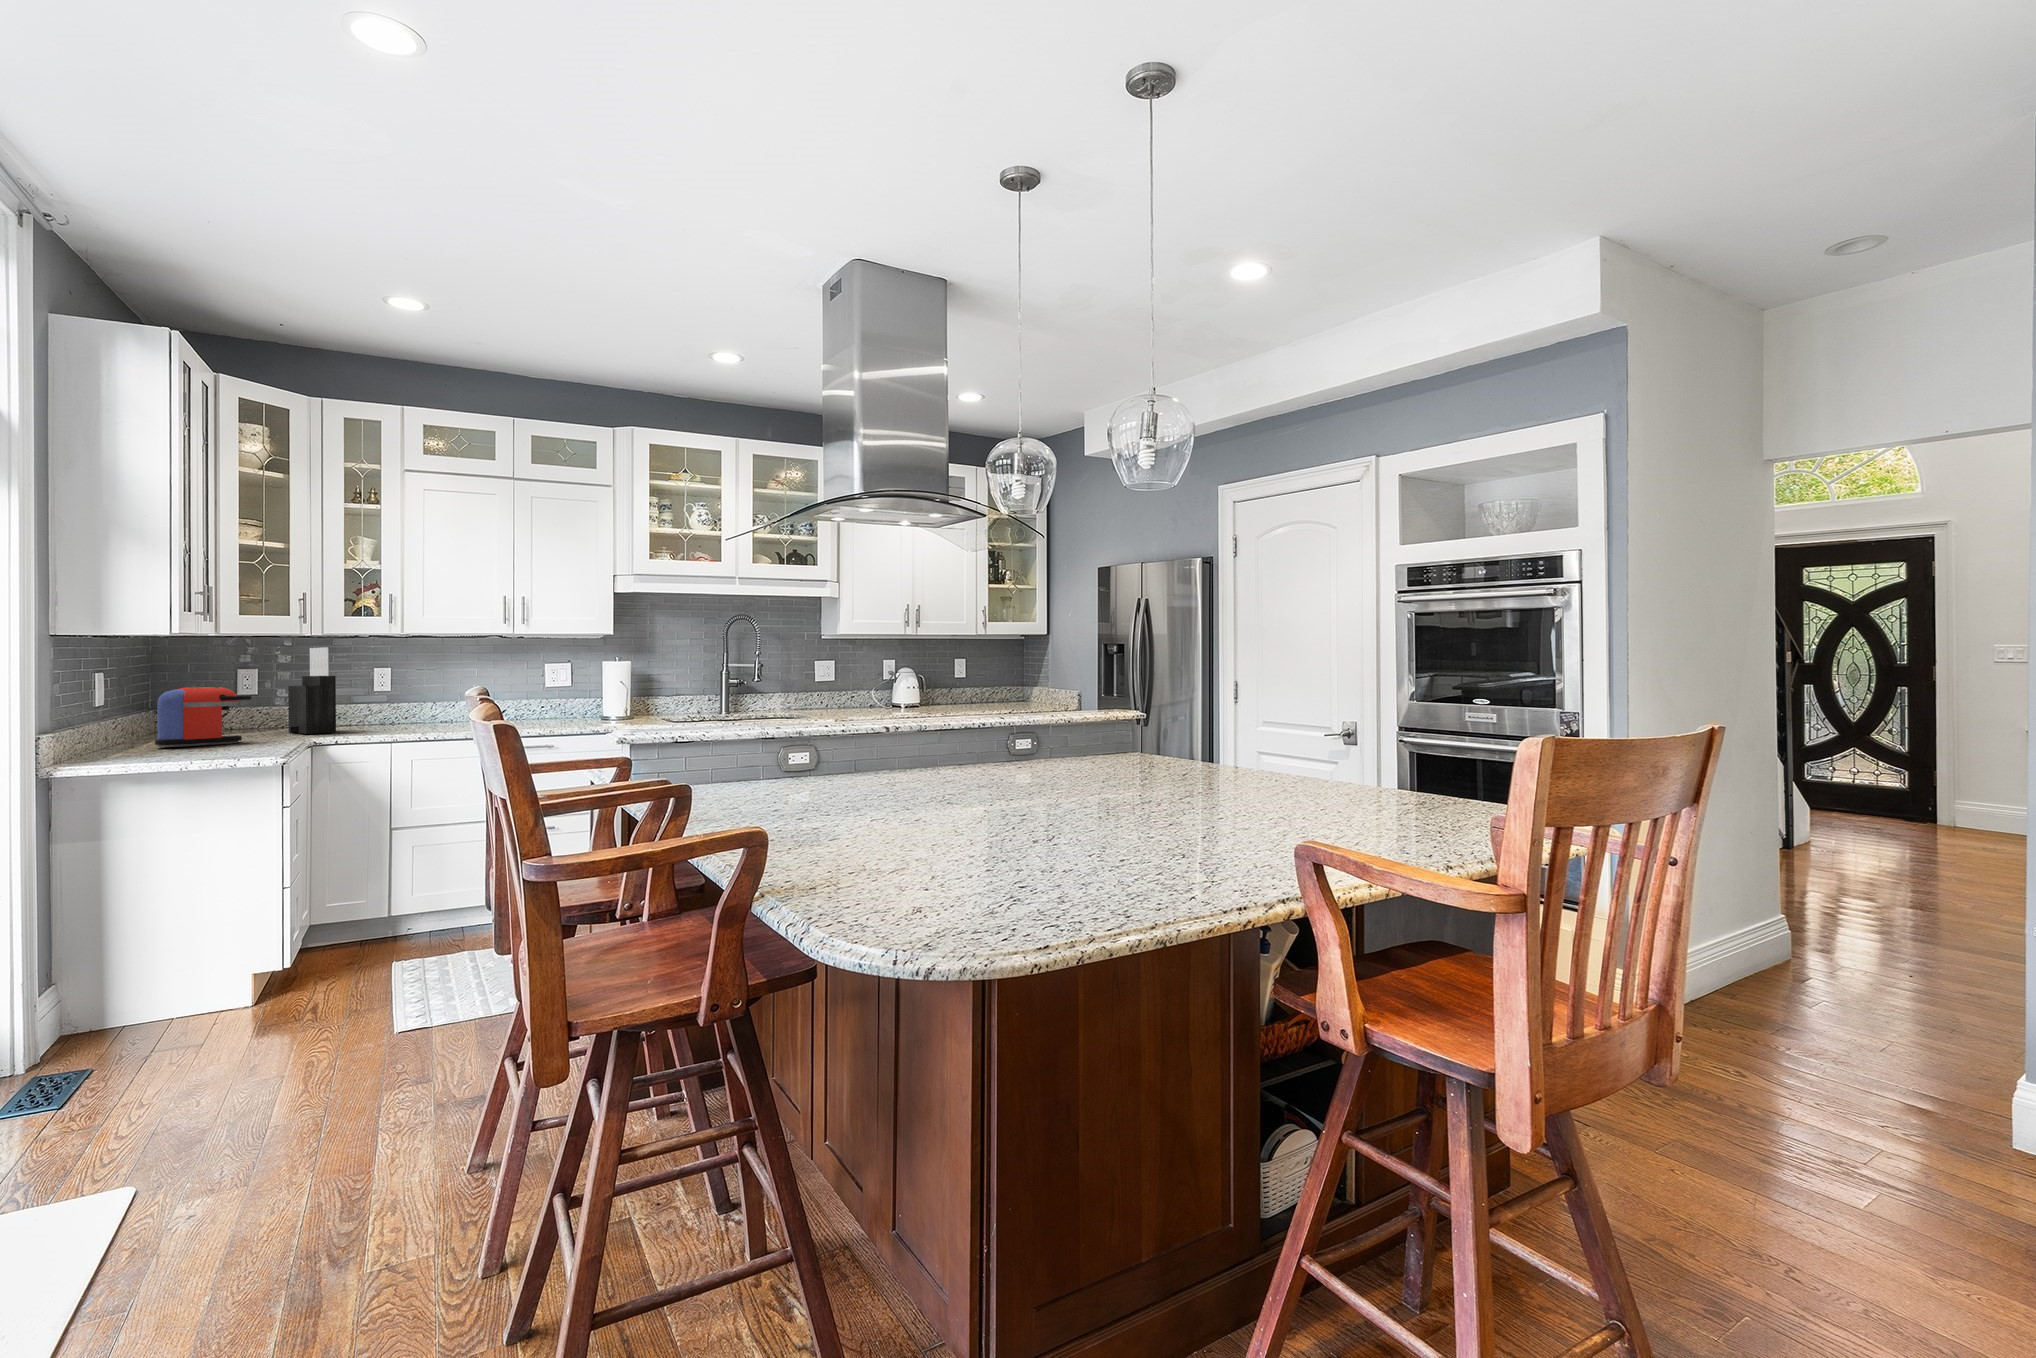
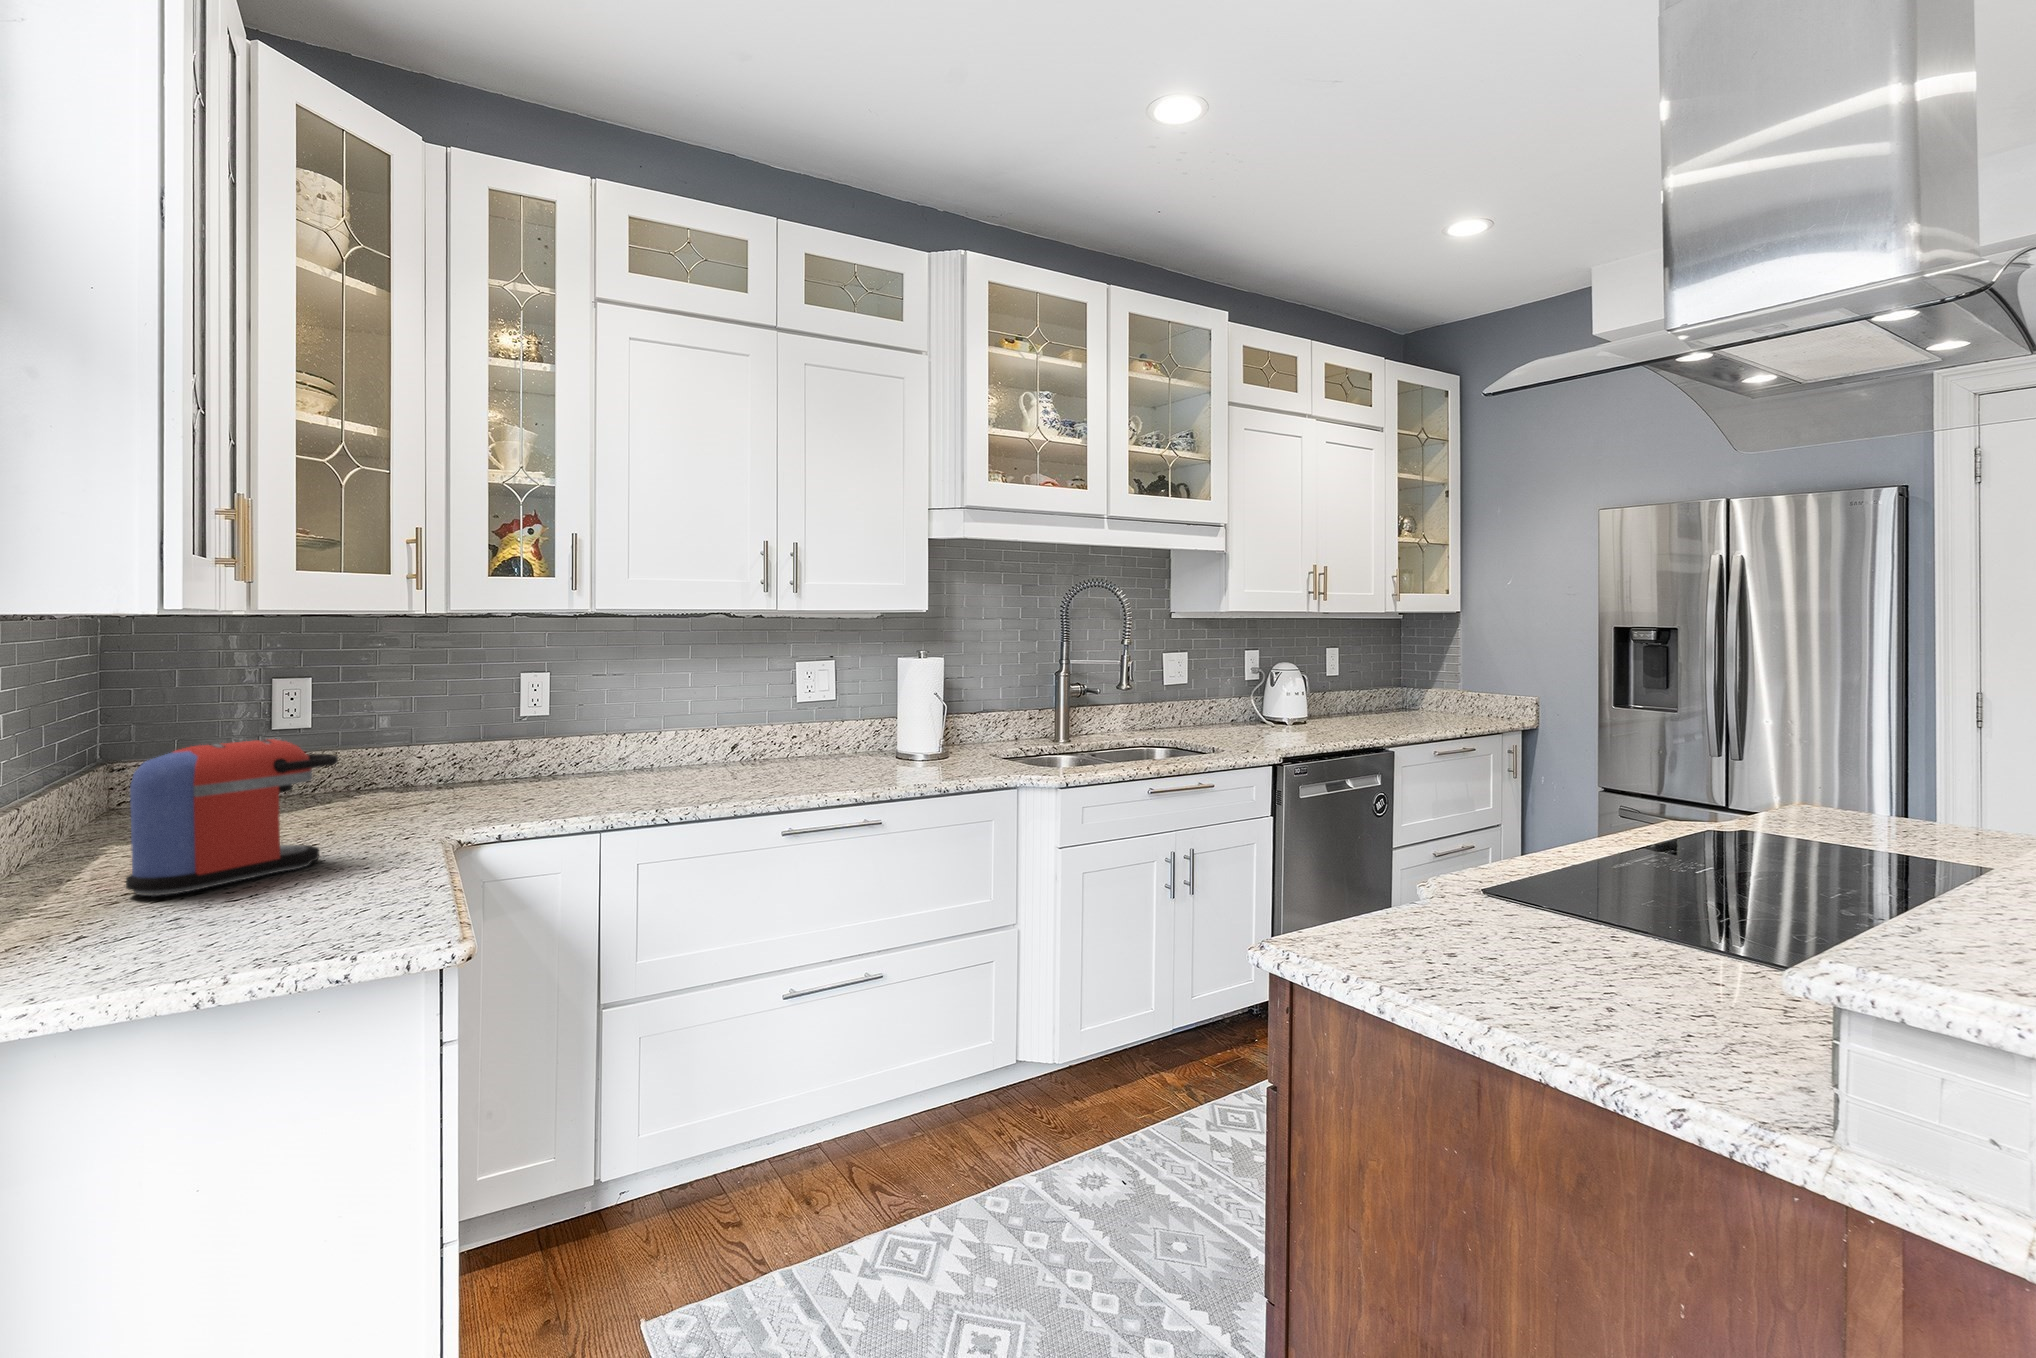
knife block: present [288,647,336,734] -> none [388,641,488,821]

